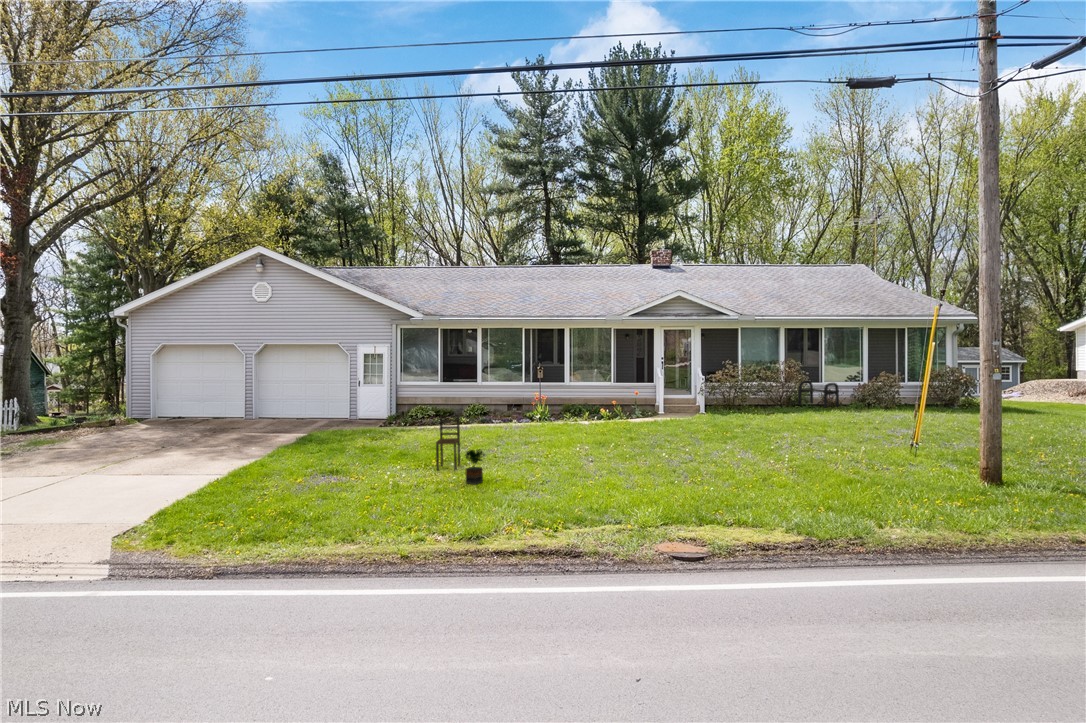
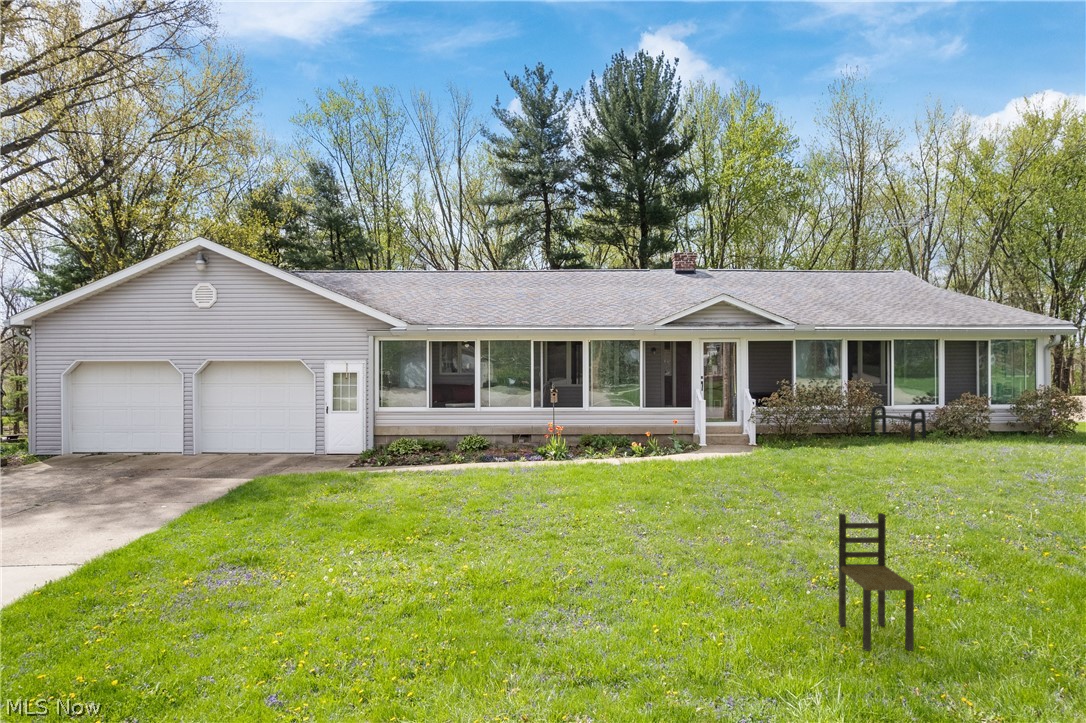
chair: present [436,416,460,470] -> present [839,513,914,651]
potted tree: present [465,450,485,485] -> none [458,591,507,679]

